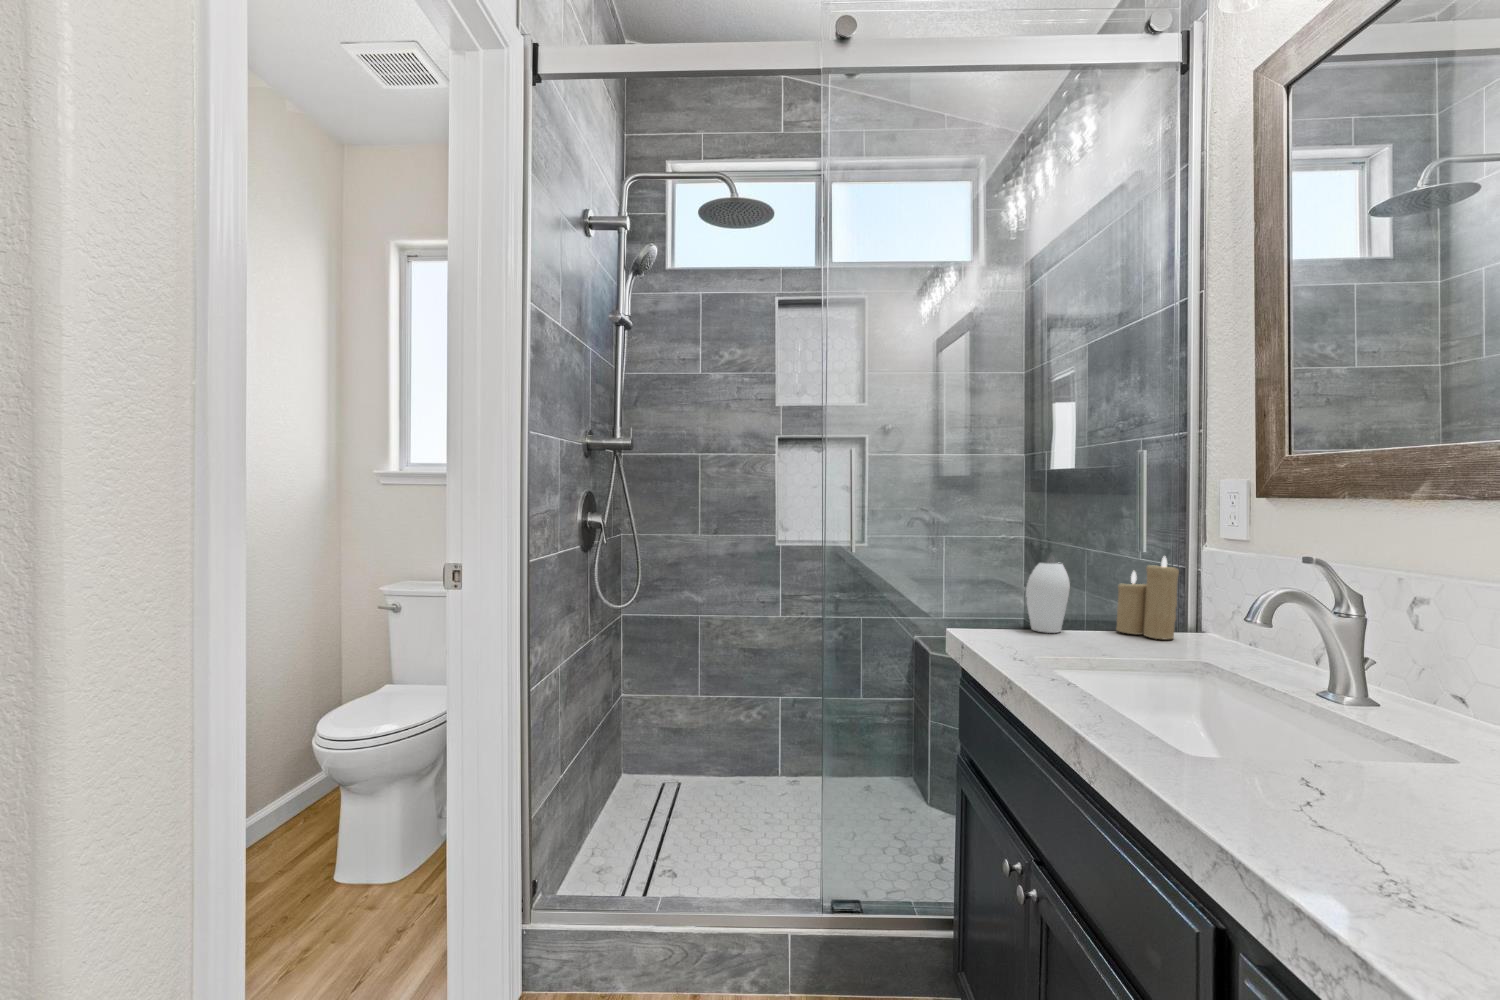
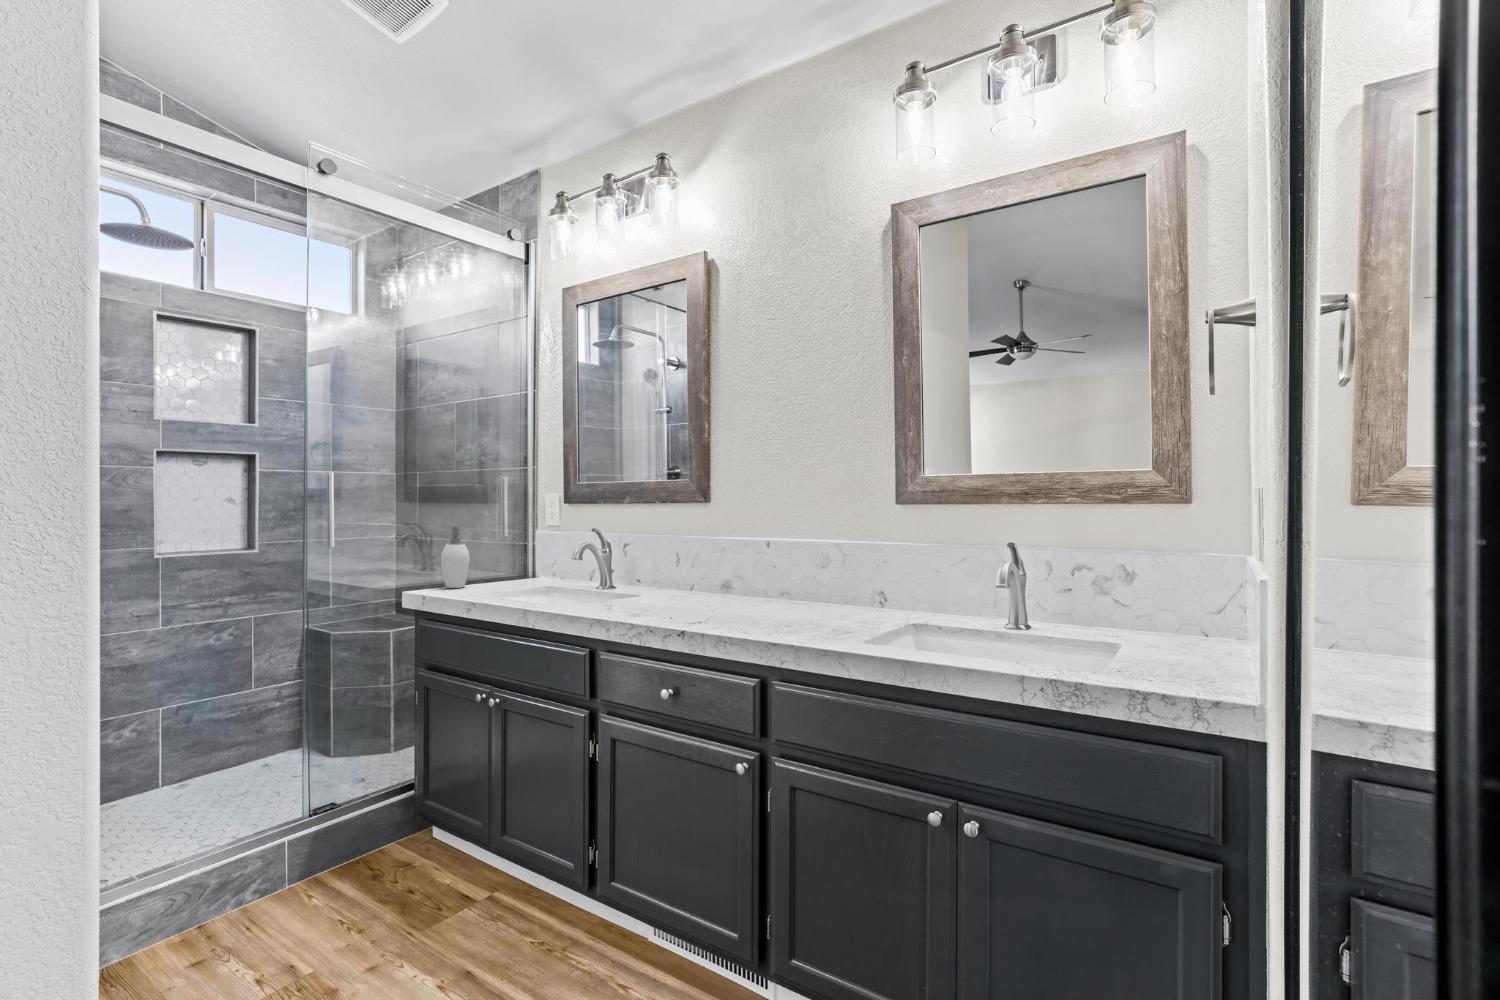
candle: present [1116,557,1179,639] -> none [494,536,527,583]

